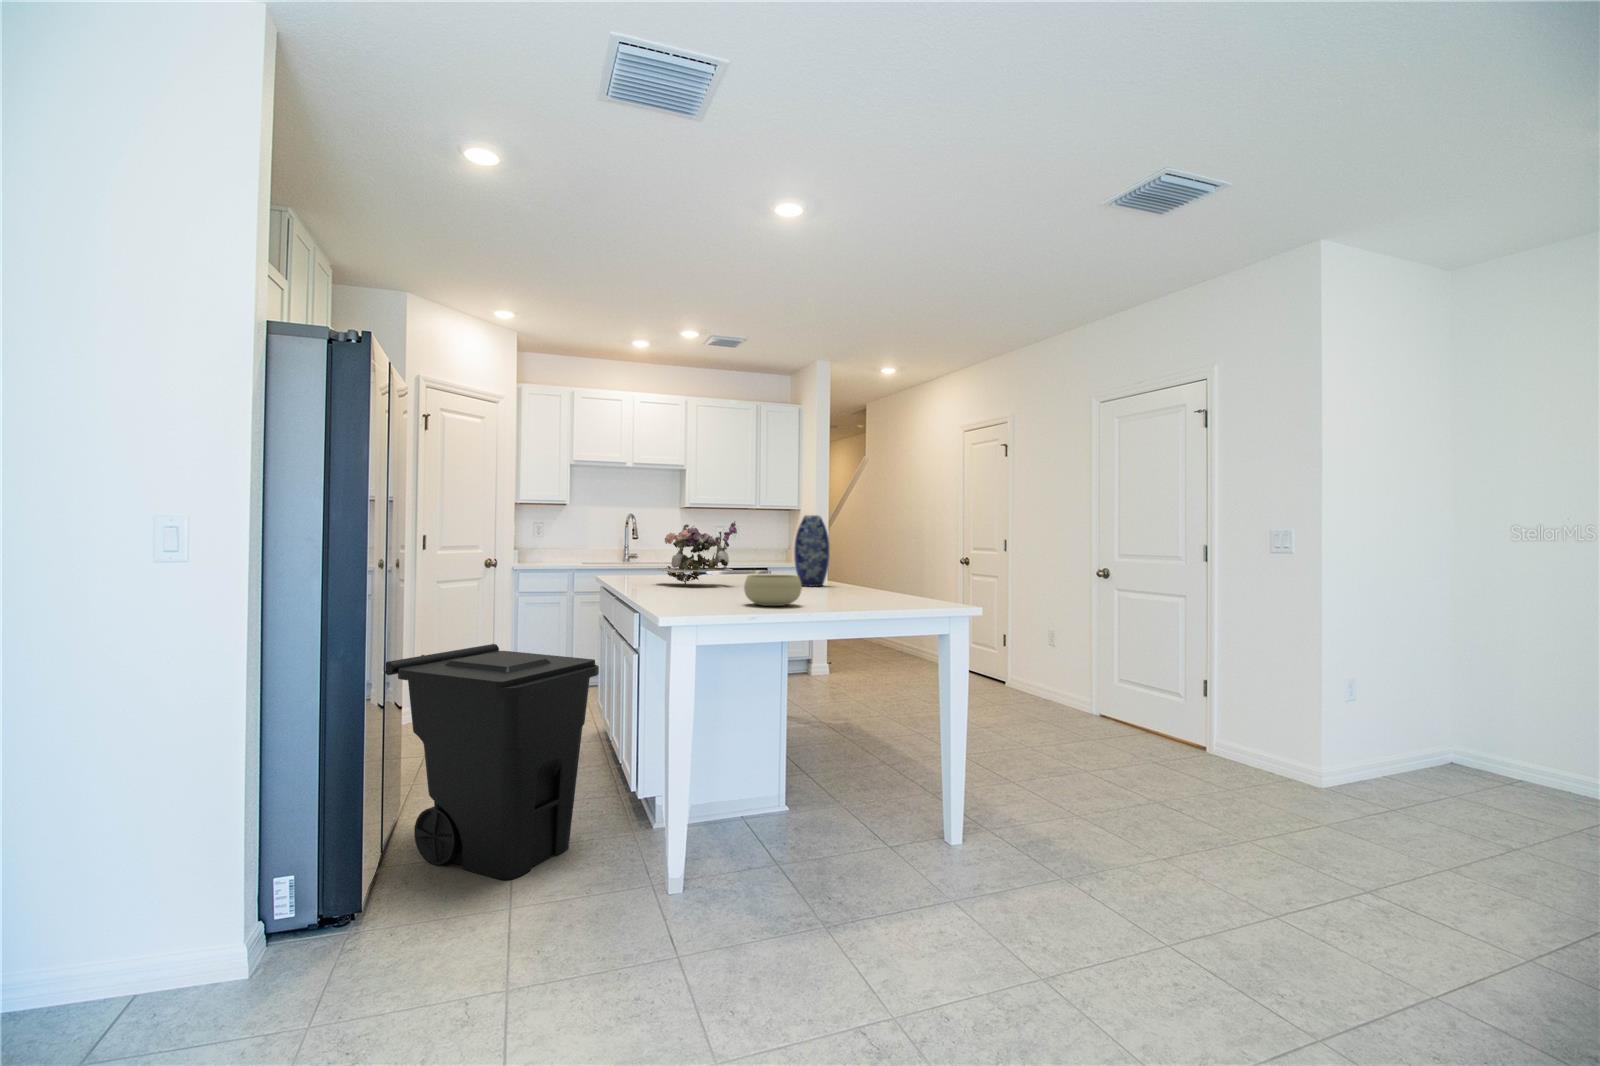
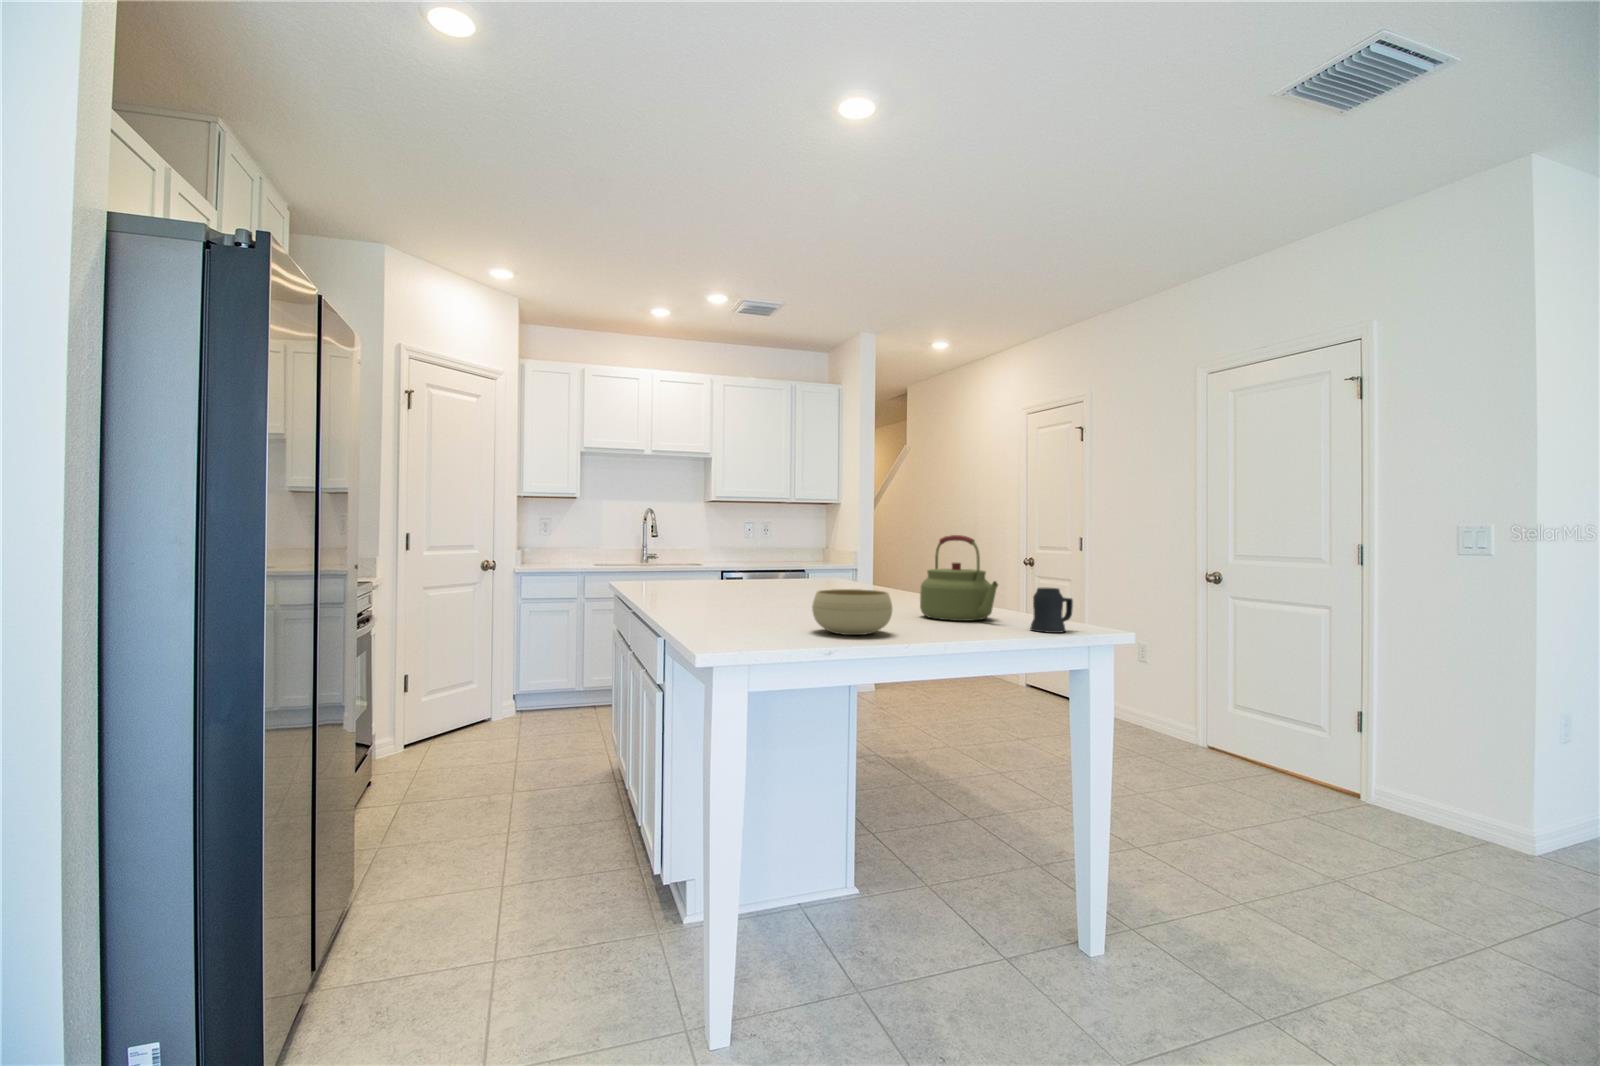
vase: present [794,515,830,586] -> none [854,509,898,597]
flower arrangement: present [658,521,737,584] -> none [682,516,784,596]
kettle: none [833,536,888,600] -> present [920,535,998,621]
mug: none [907,574,938,606] -> present [1030,588,1073,633]
trash can: present [385,644,599,880] -> none [316,678,612,1022]

